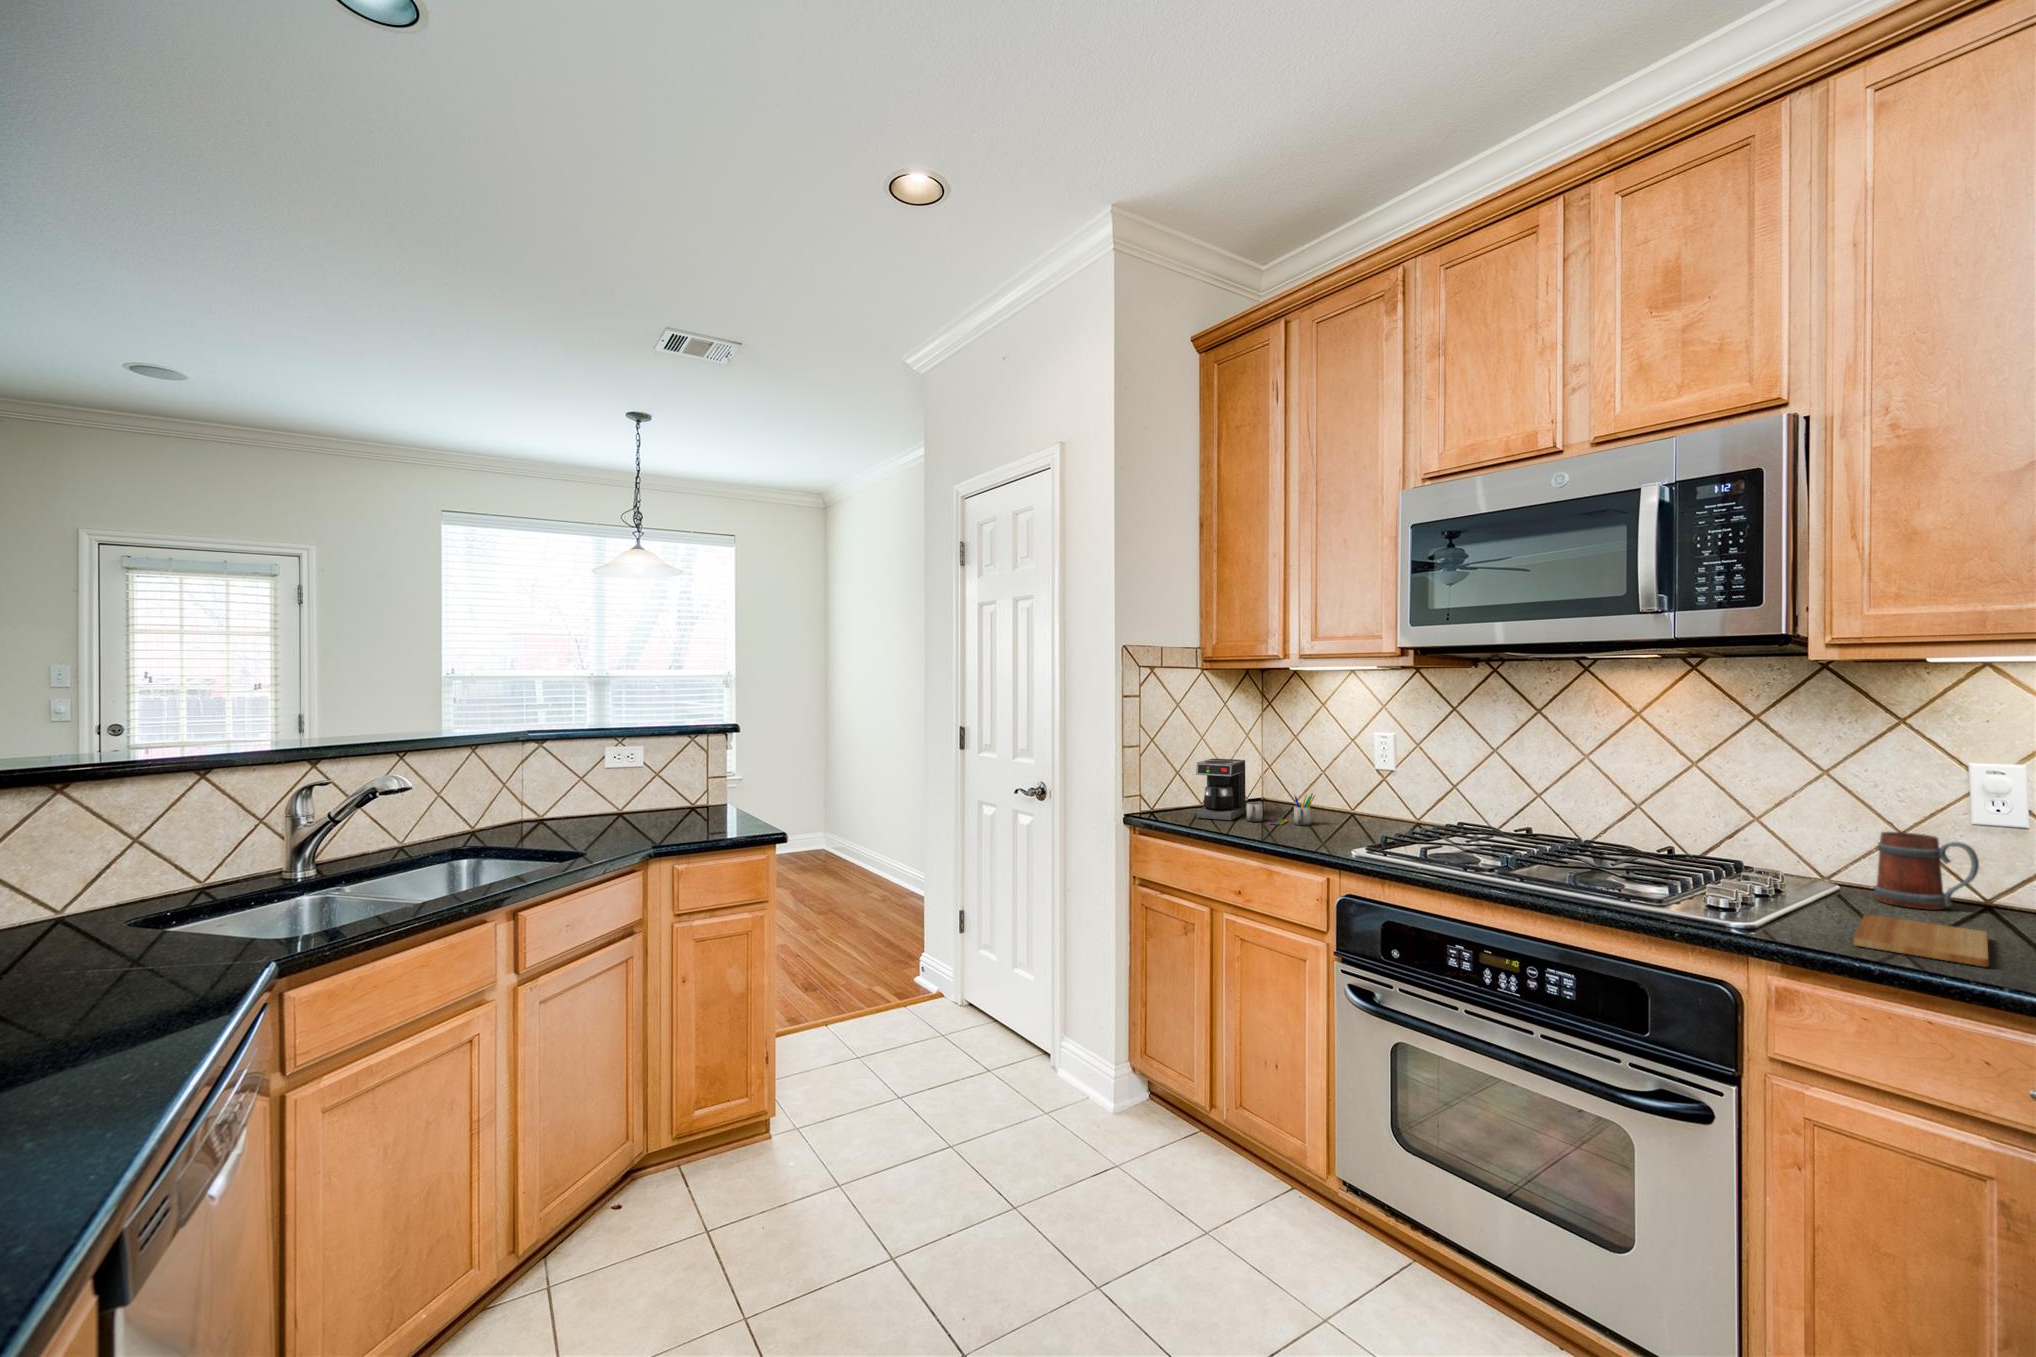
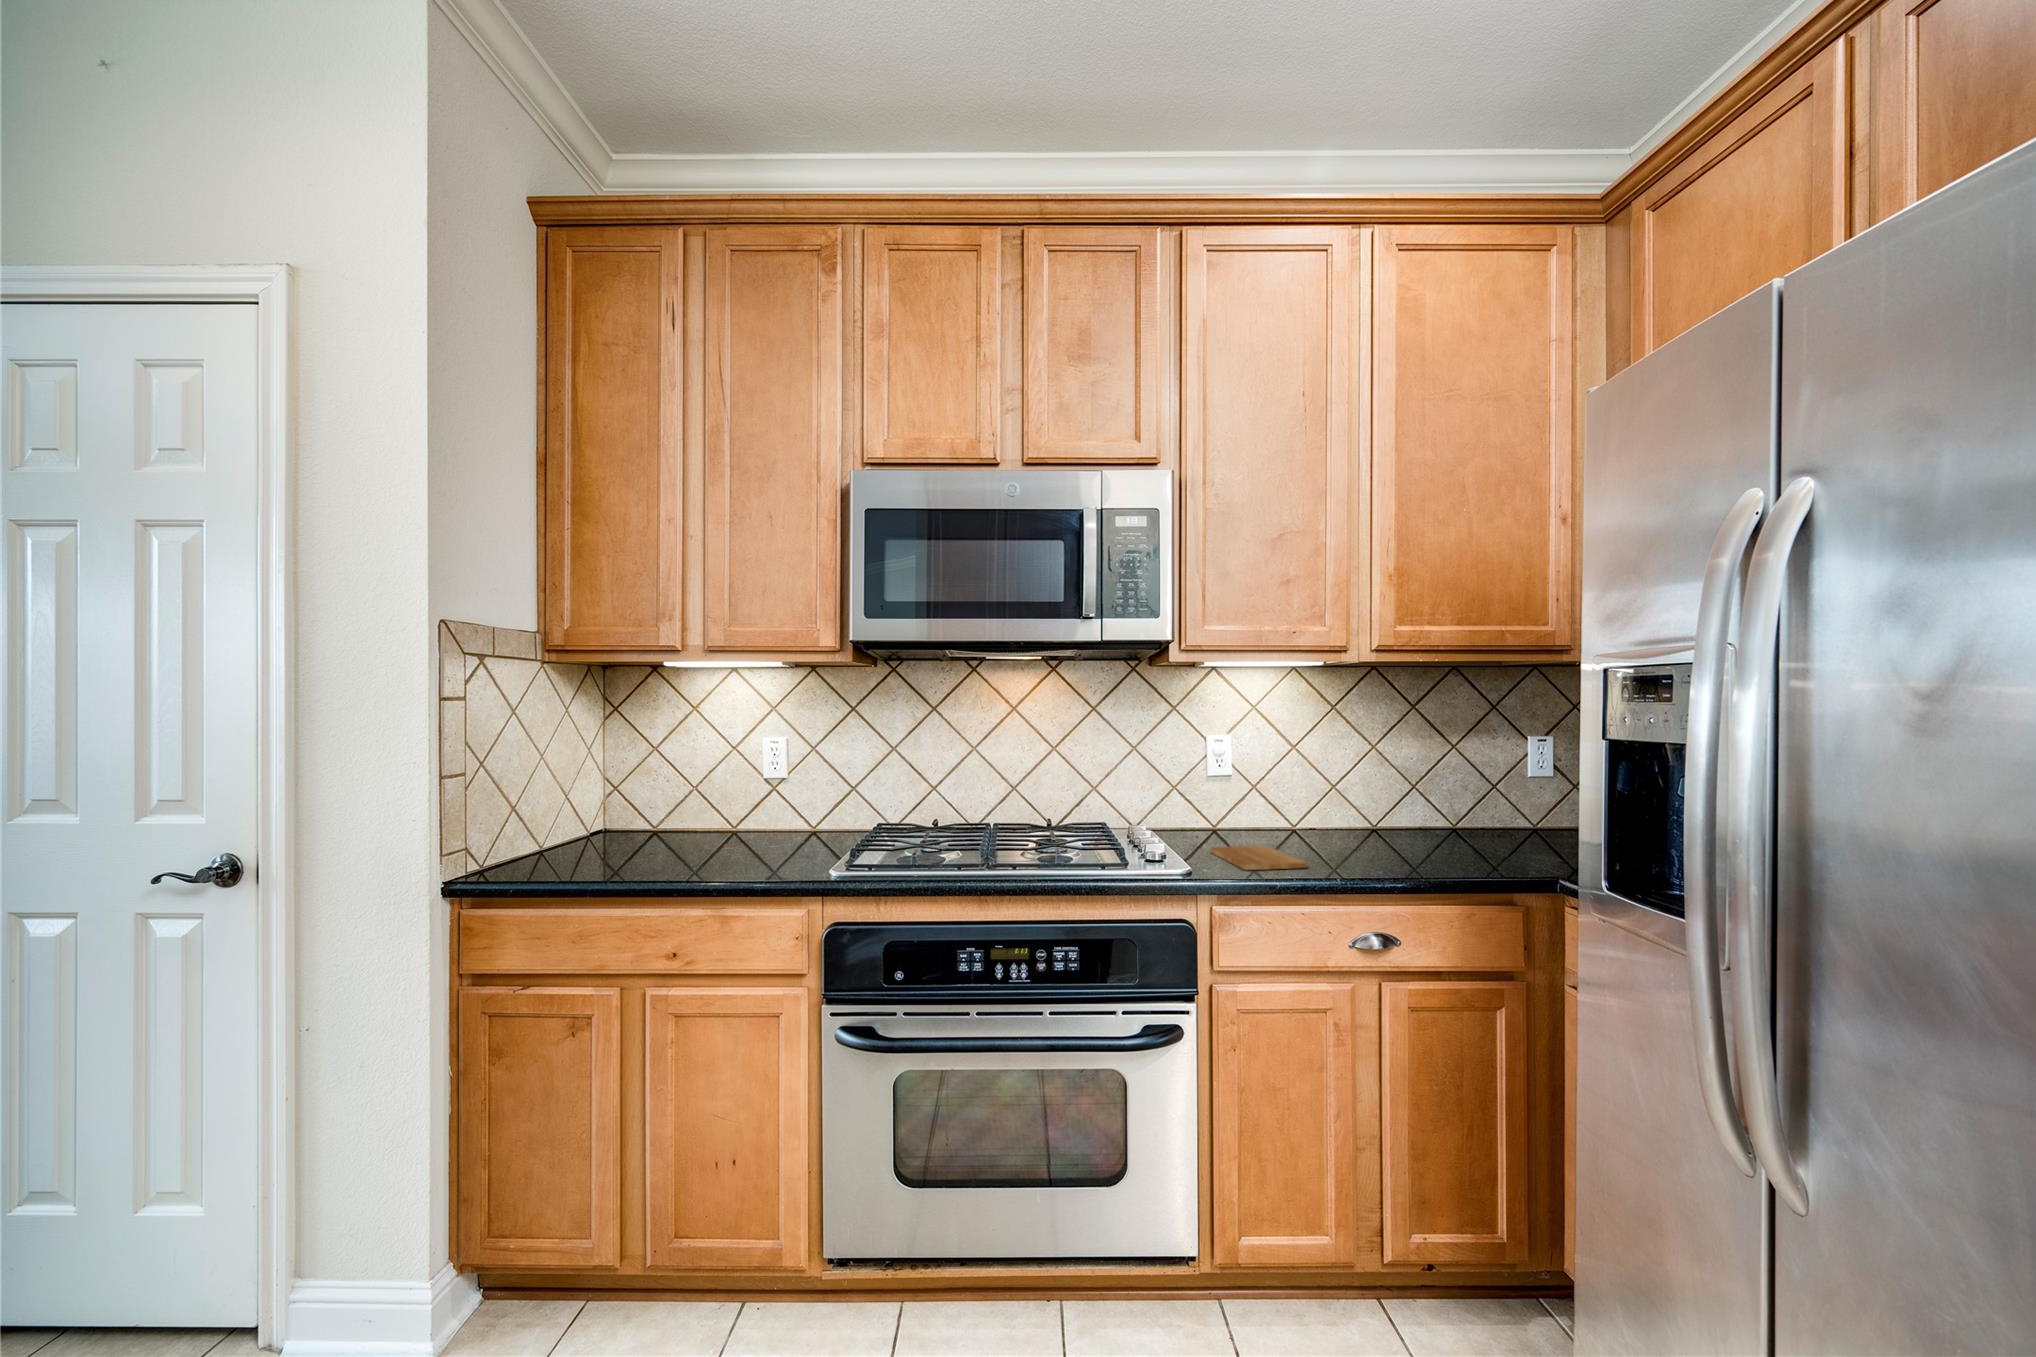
coffee maker: present [1196,758,1315,826] -> none [568,781,728,868]
mug: present [1874,832,1979,910] -> none [1178,785,1231,838]

